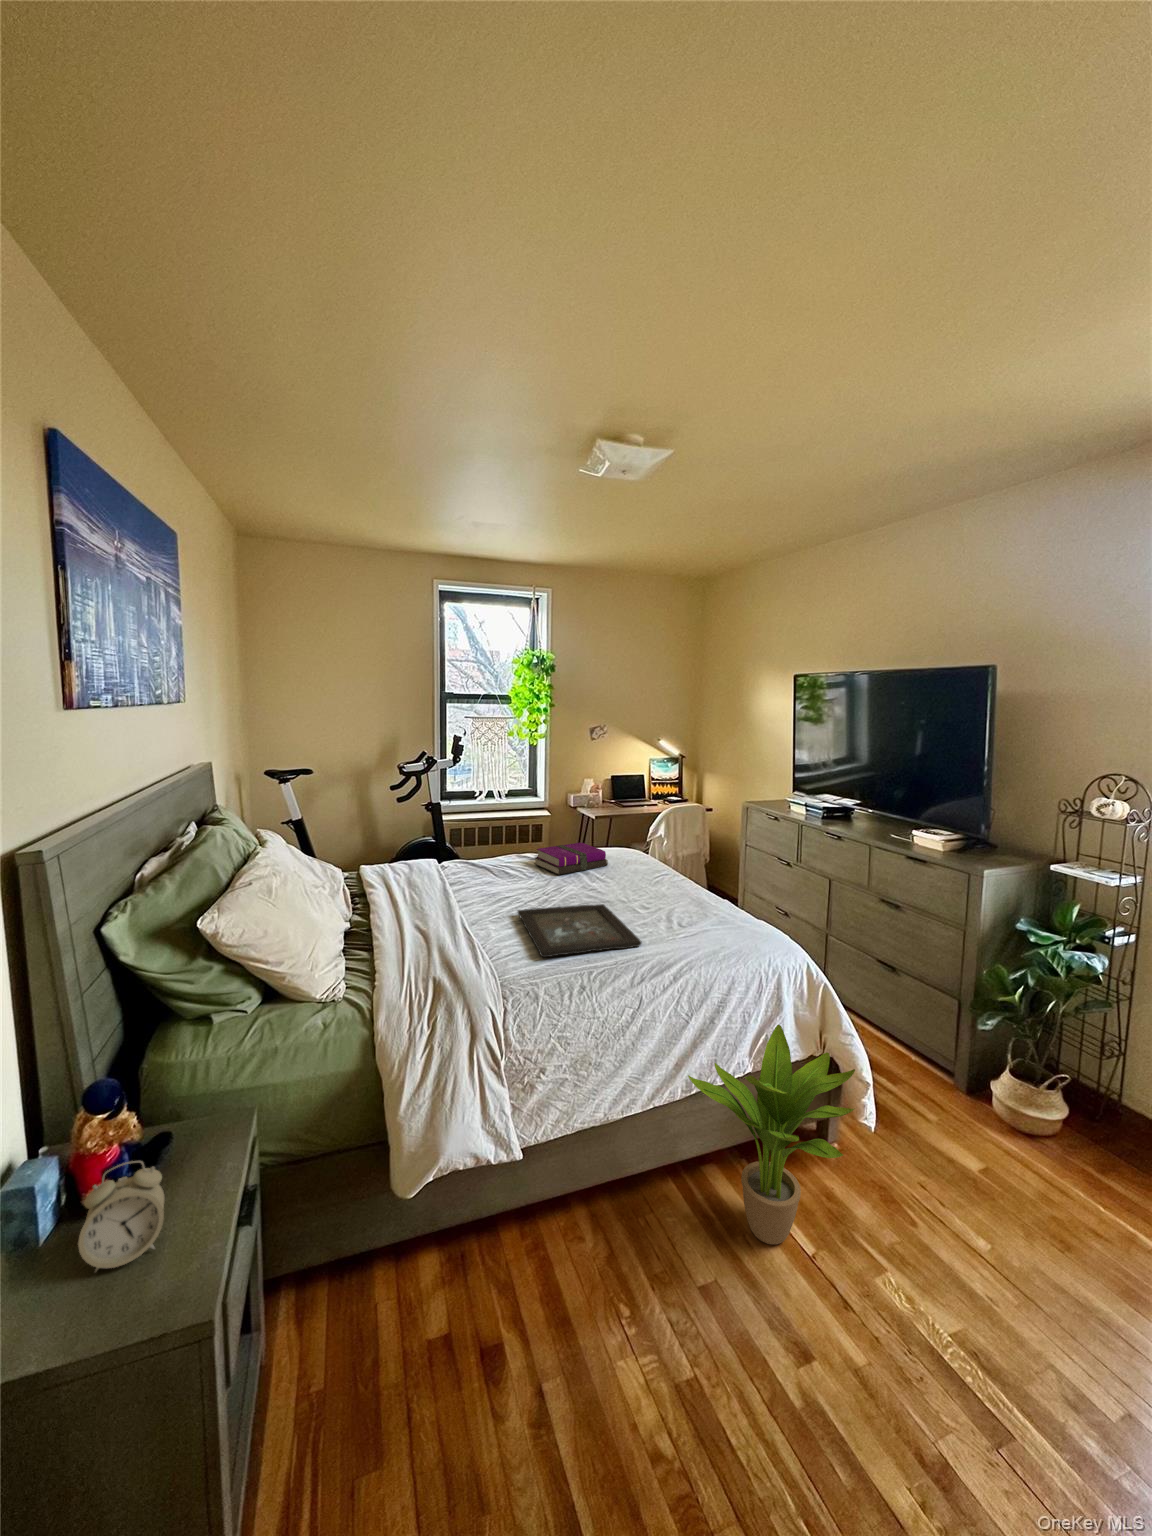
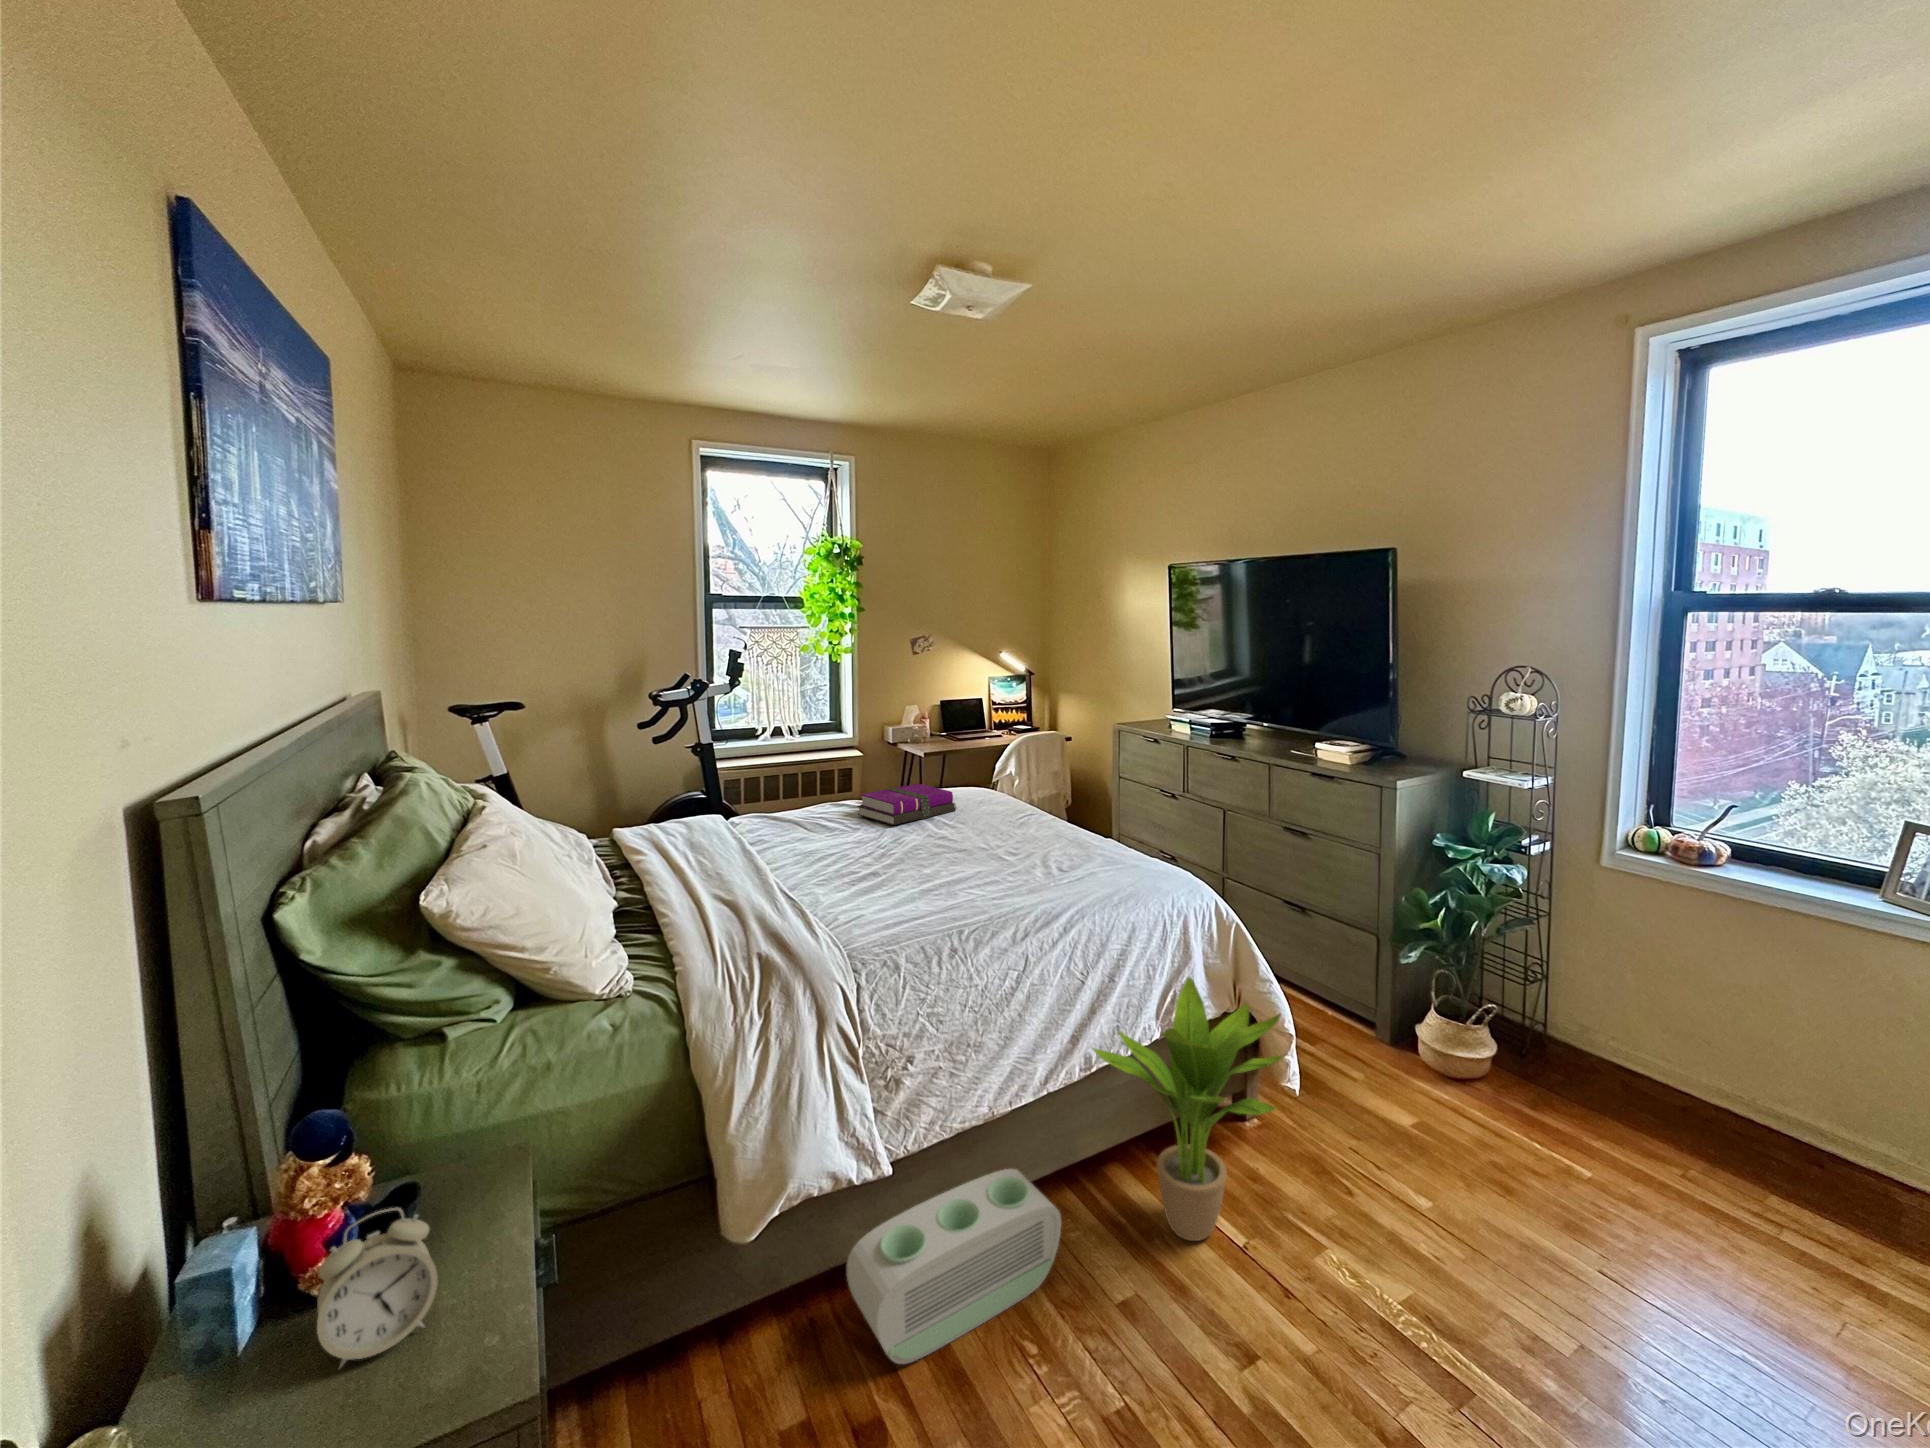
tray: present [518,904,641,957] -> none [849,854,1019,921]
air purifier: none [488,1161,657,1306] -> present [847,1169,1061,1364]

